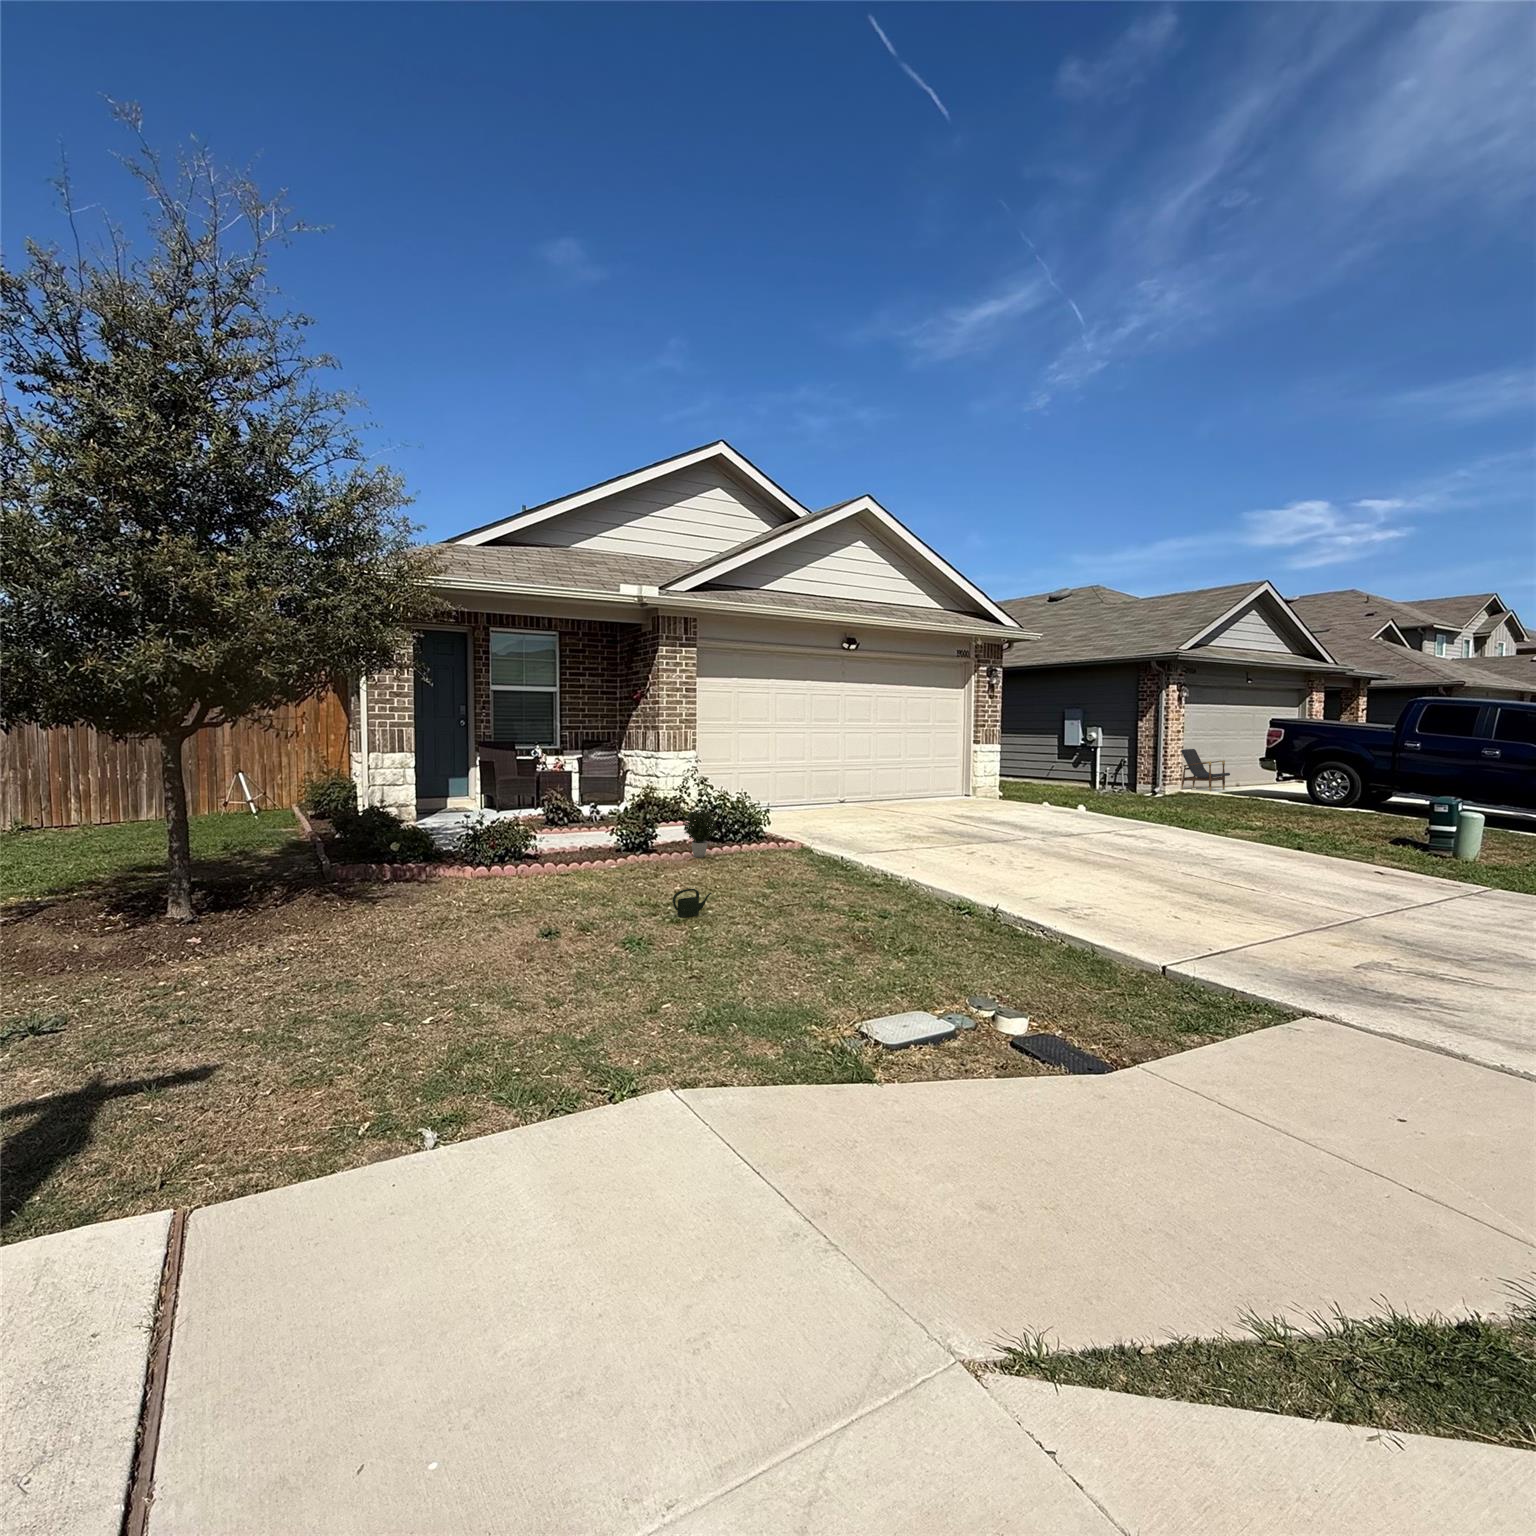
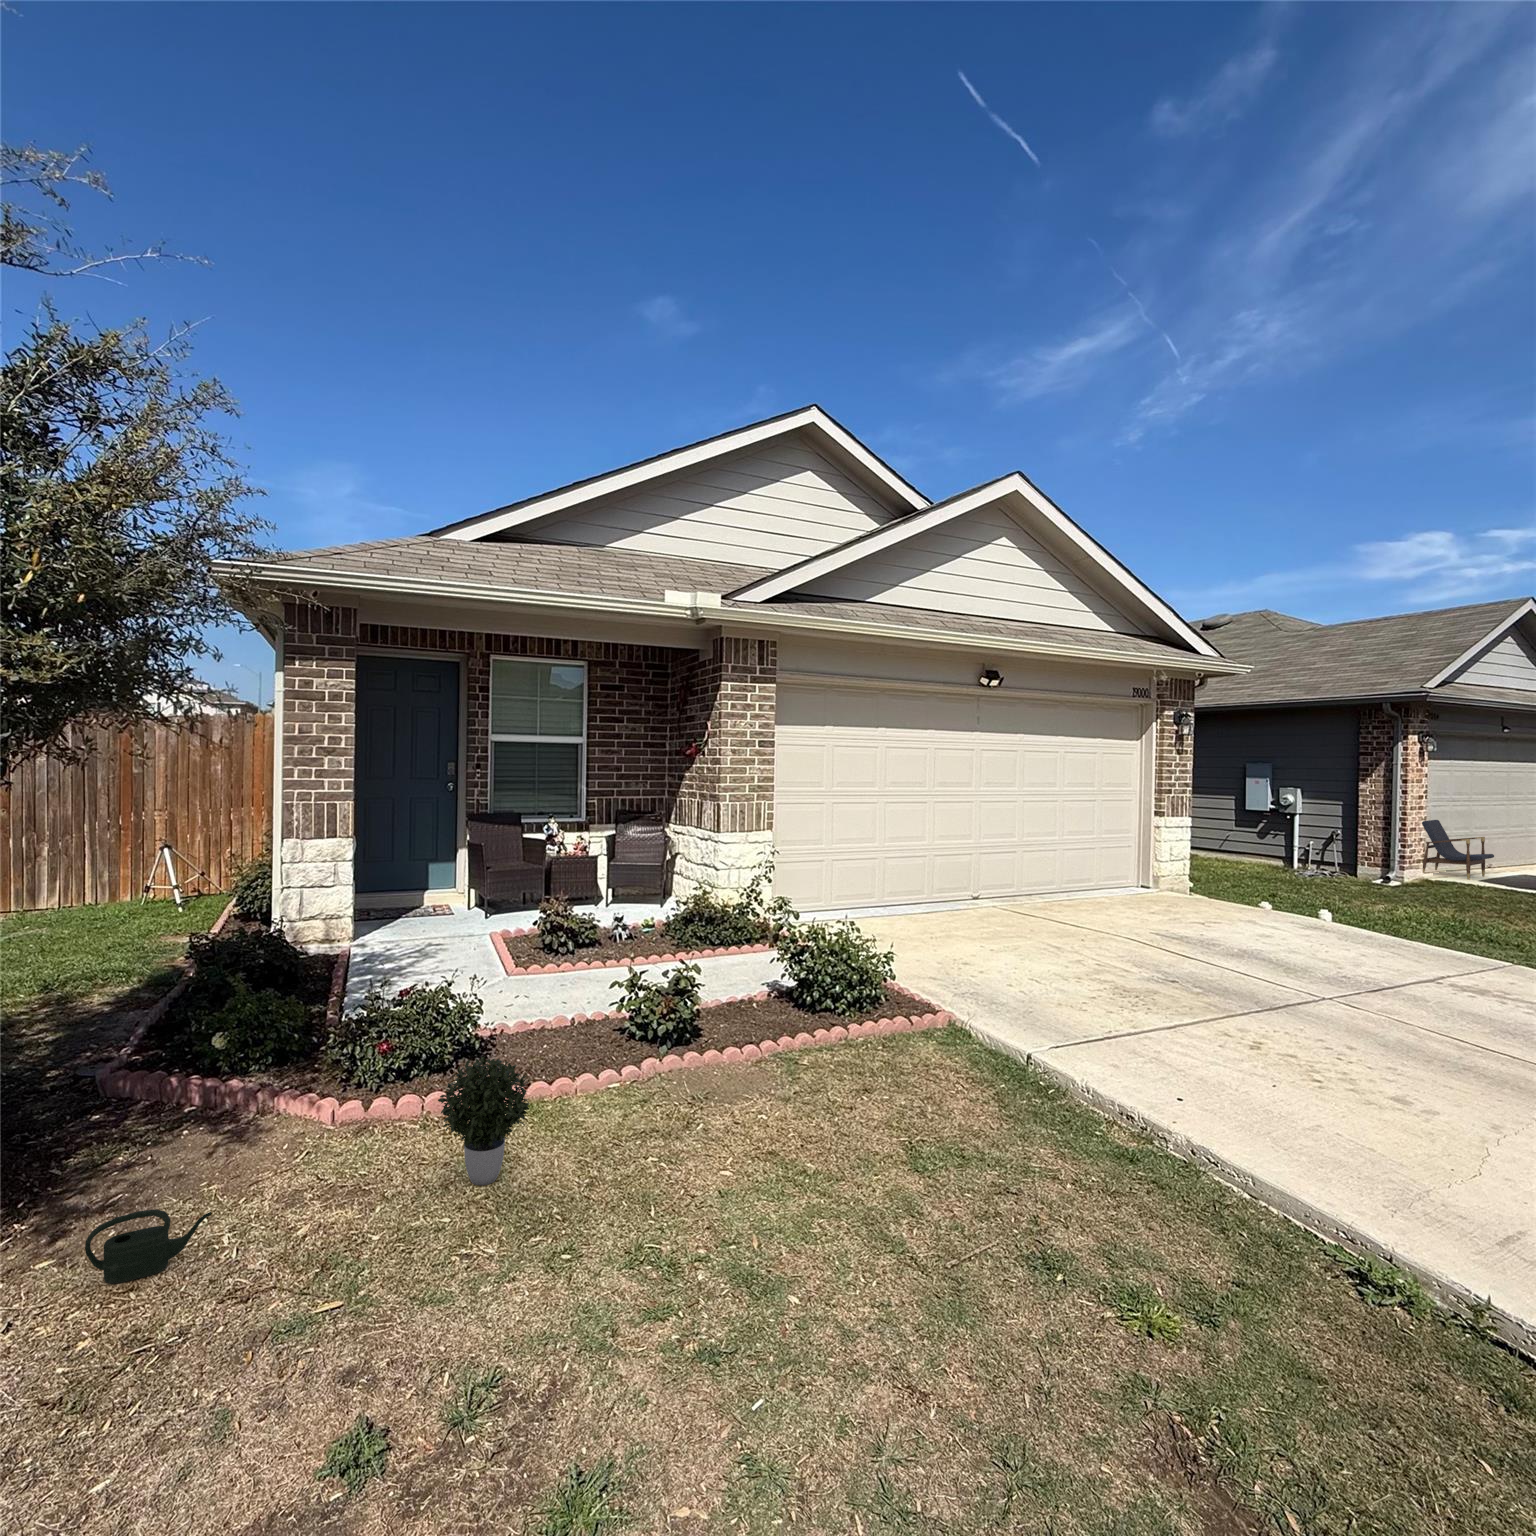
potted plant: present [683,809,717,858] -> present [438,1057,530,1185]
watering can: present [673,889,712,917] -> present [85,1209,211,1284]

